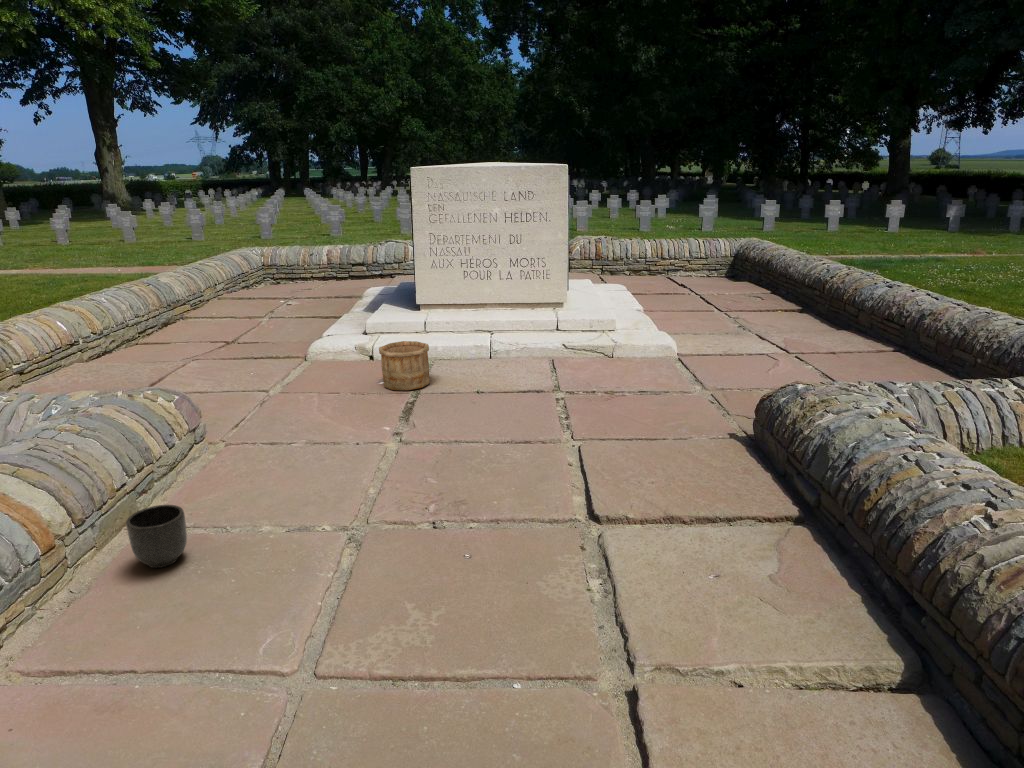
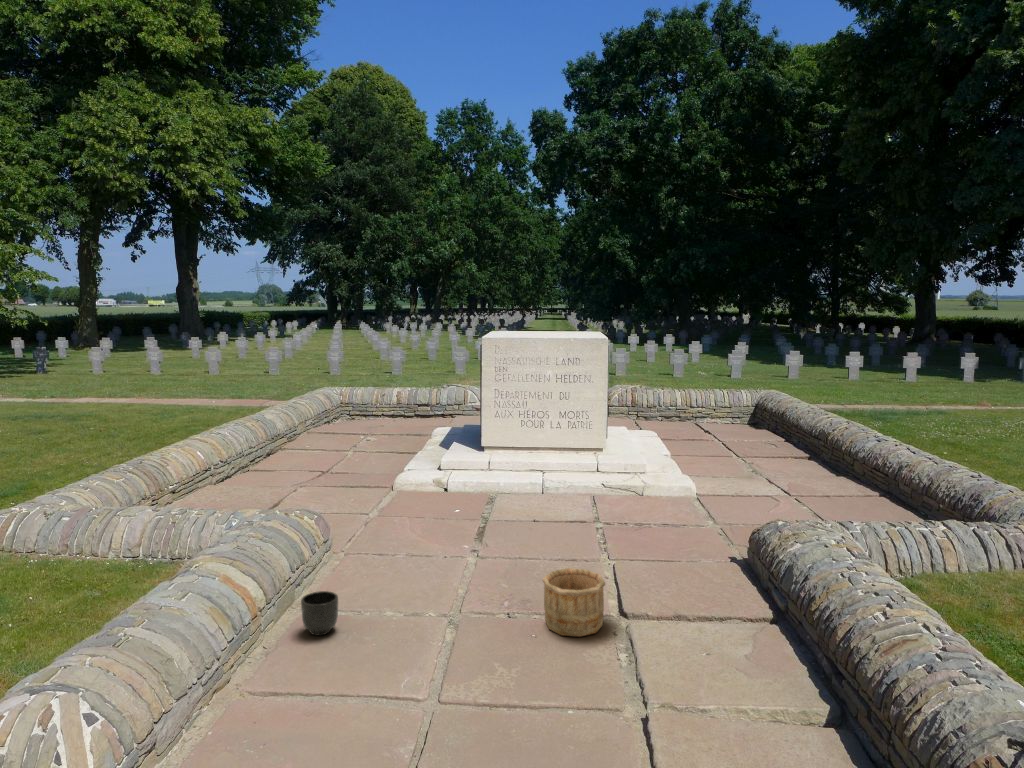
wooden bucket: present [379,341,429,390] -> present [543,568,605,637]

